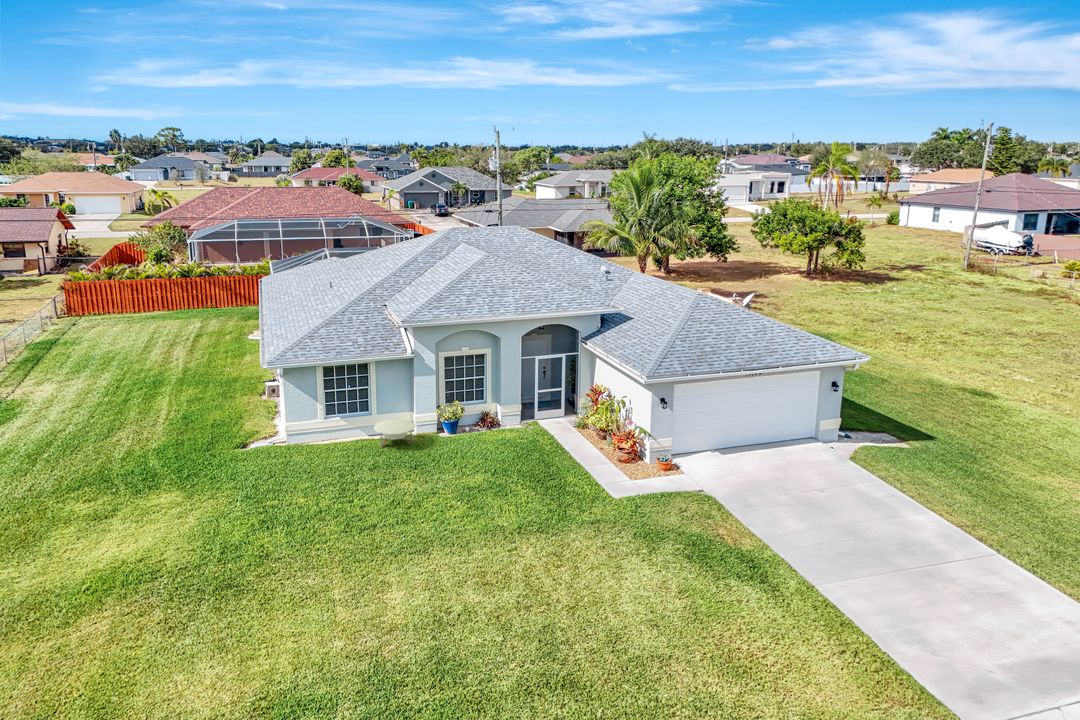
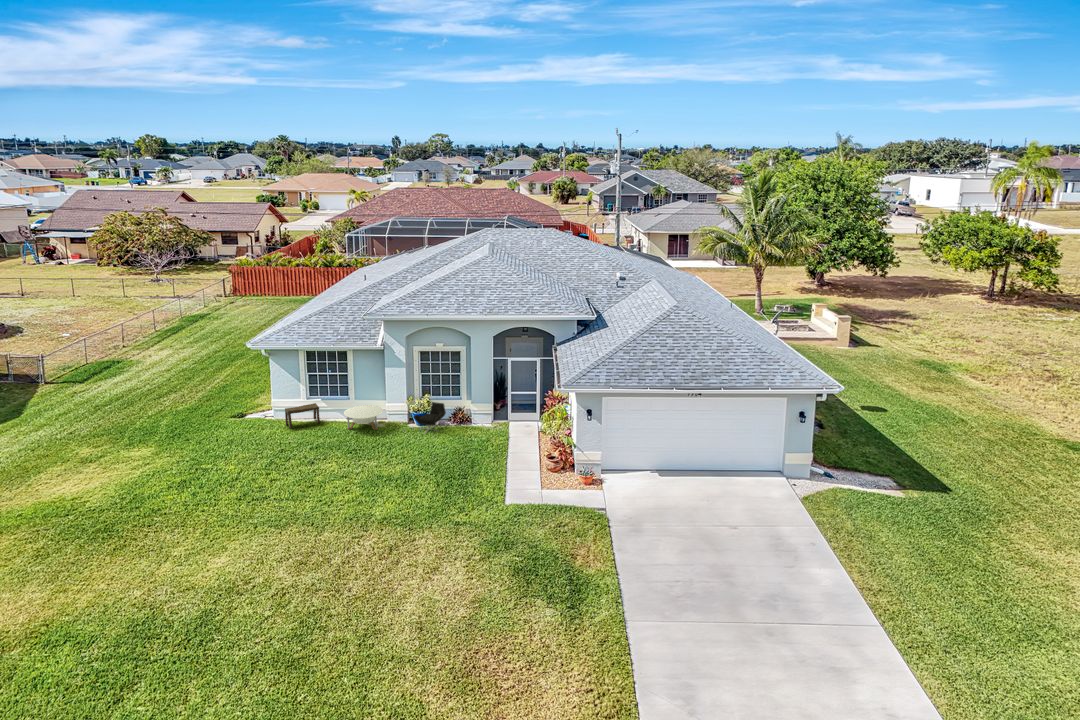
lounge chair: none [451,409,480,442] -> present [413,402,446,433]
bench: none [305,423,343,453] -> present [285,403,320,428]

